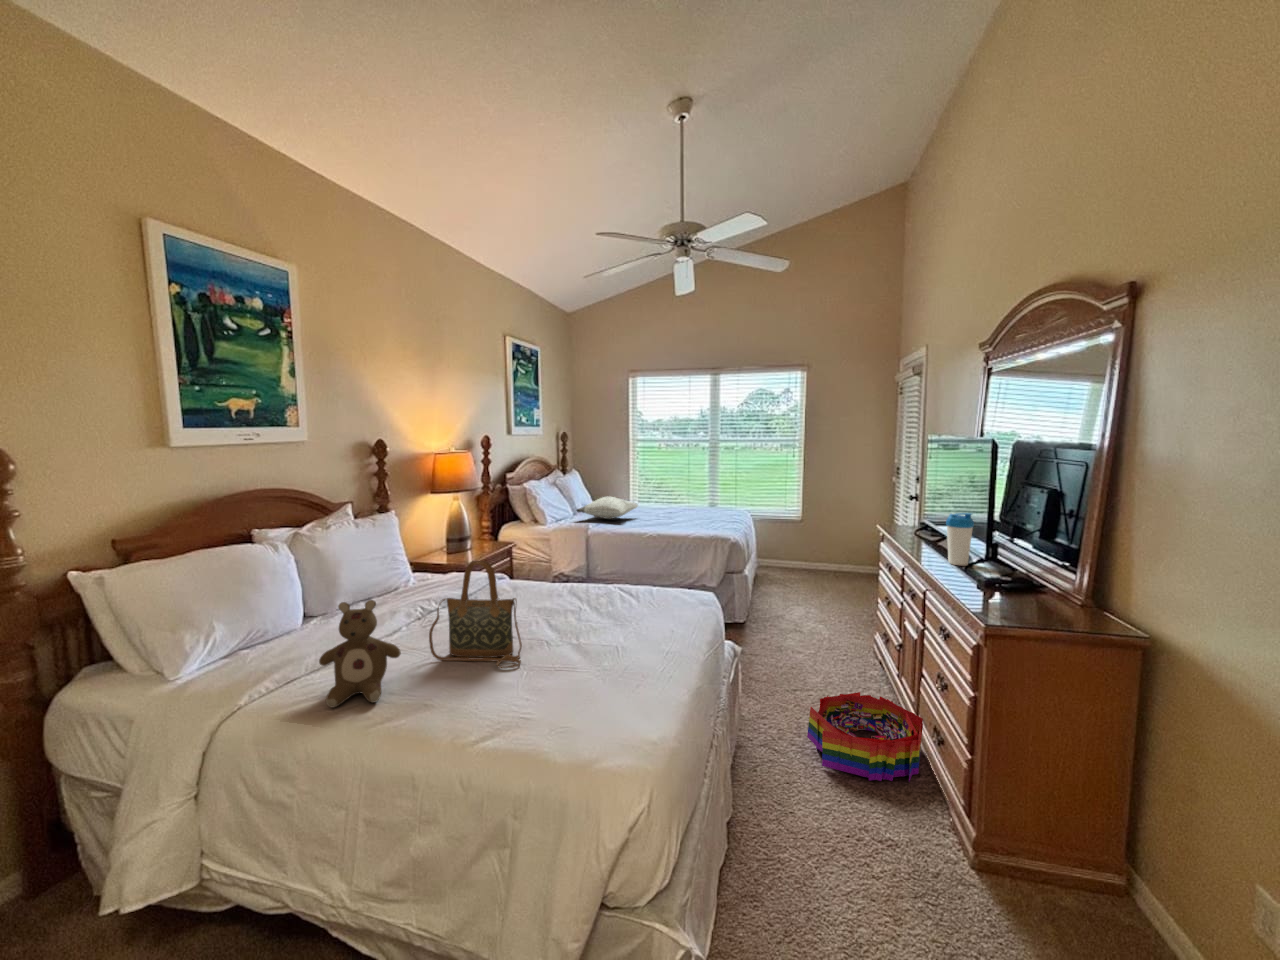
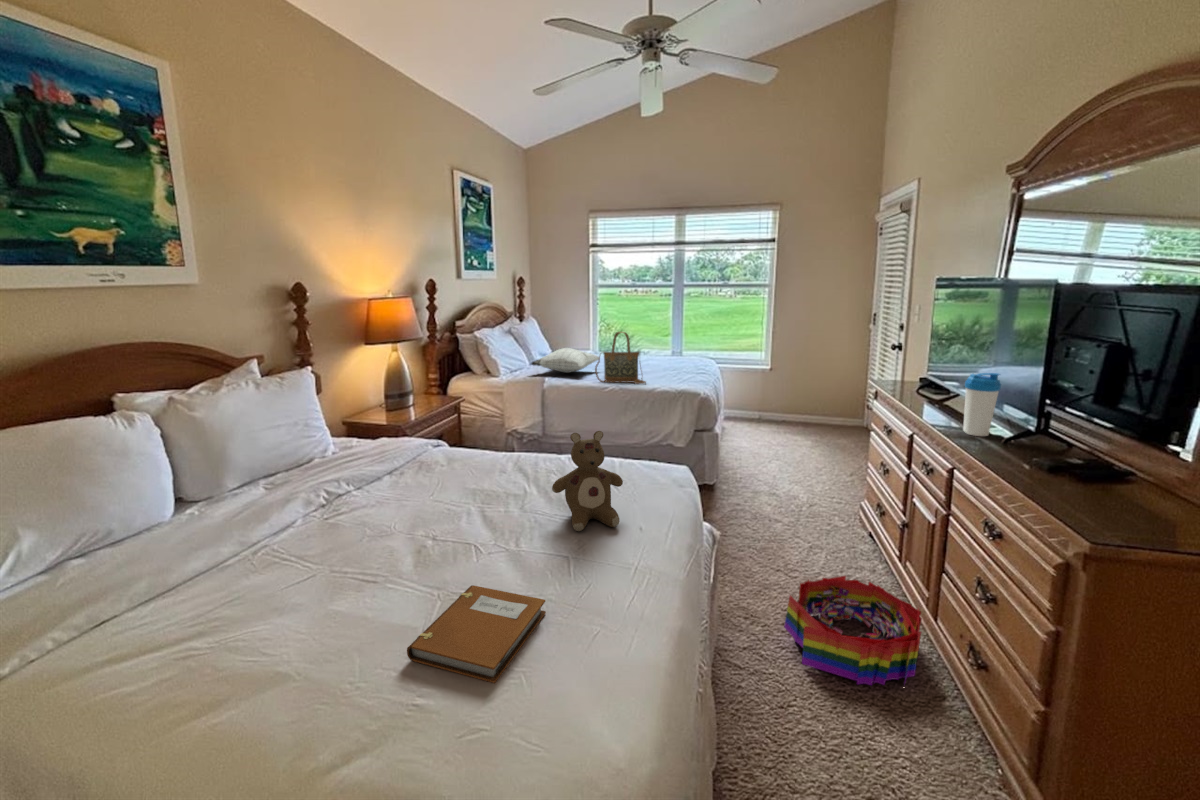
handbag: present [429,561,522,668] -> present [595,332,646,384]
stuffed bear: present [319,600,401,707] -> present [552,431,623,531]
notebook: none [512,674,612,734] -> present [407,585,546,683]

